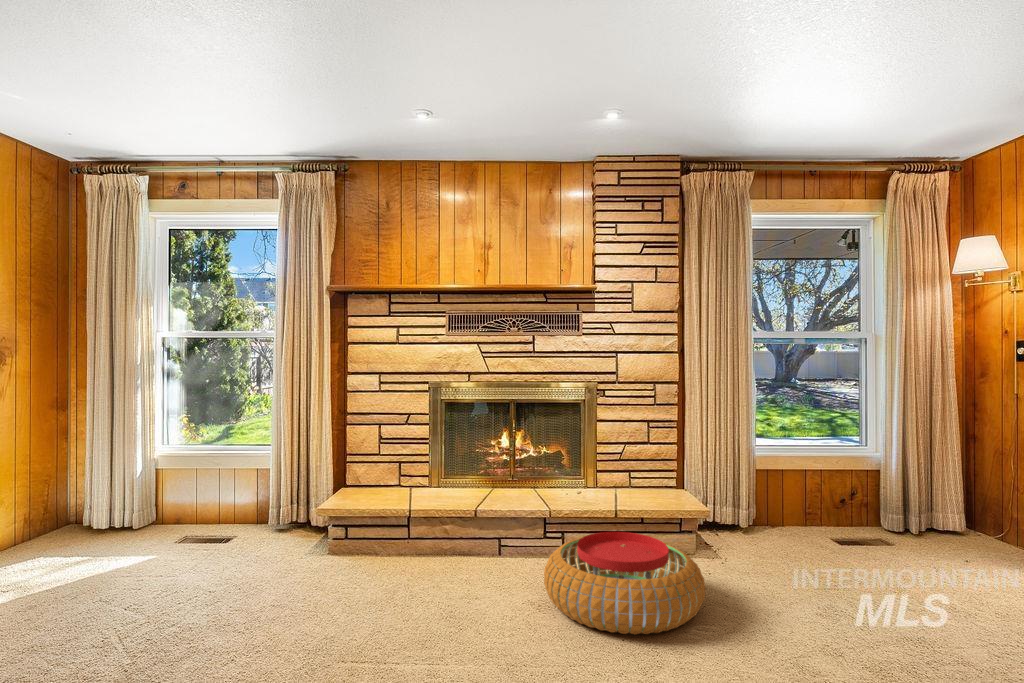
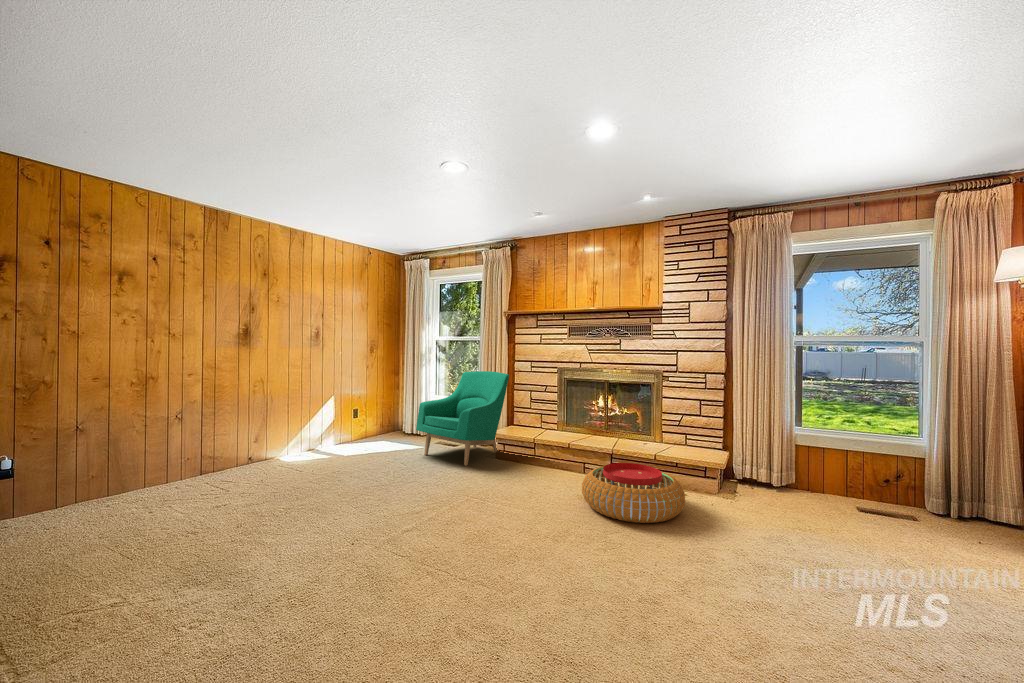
armchair: none [157,395,348,583] -> present [416,371,509,466]

